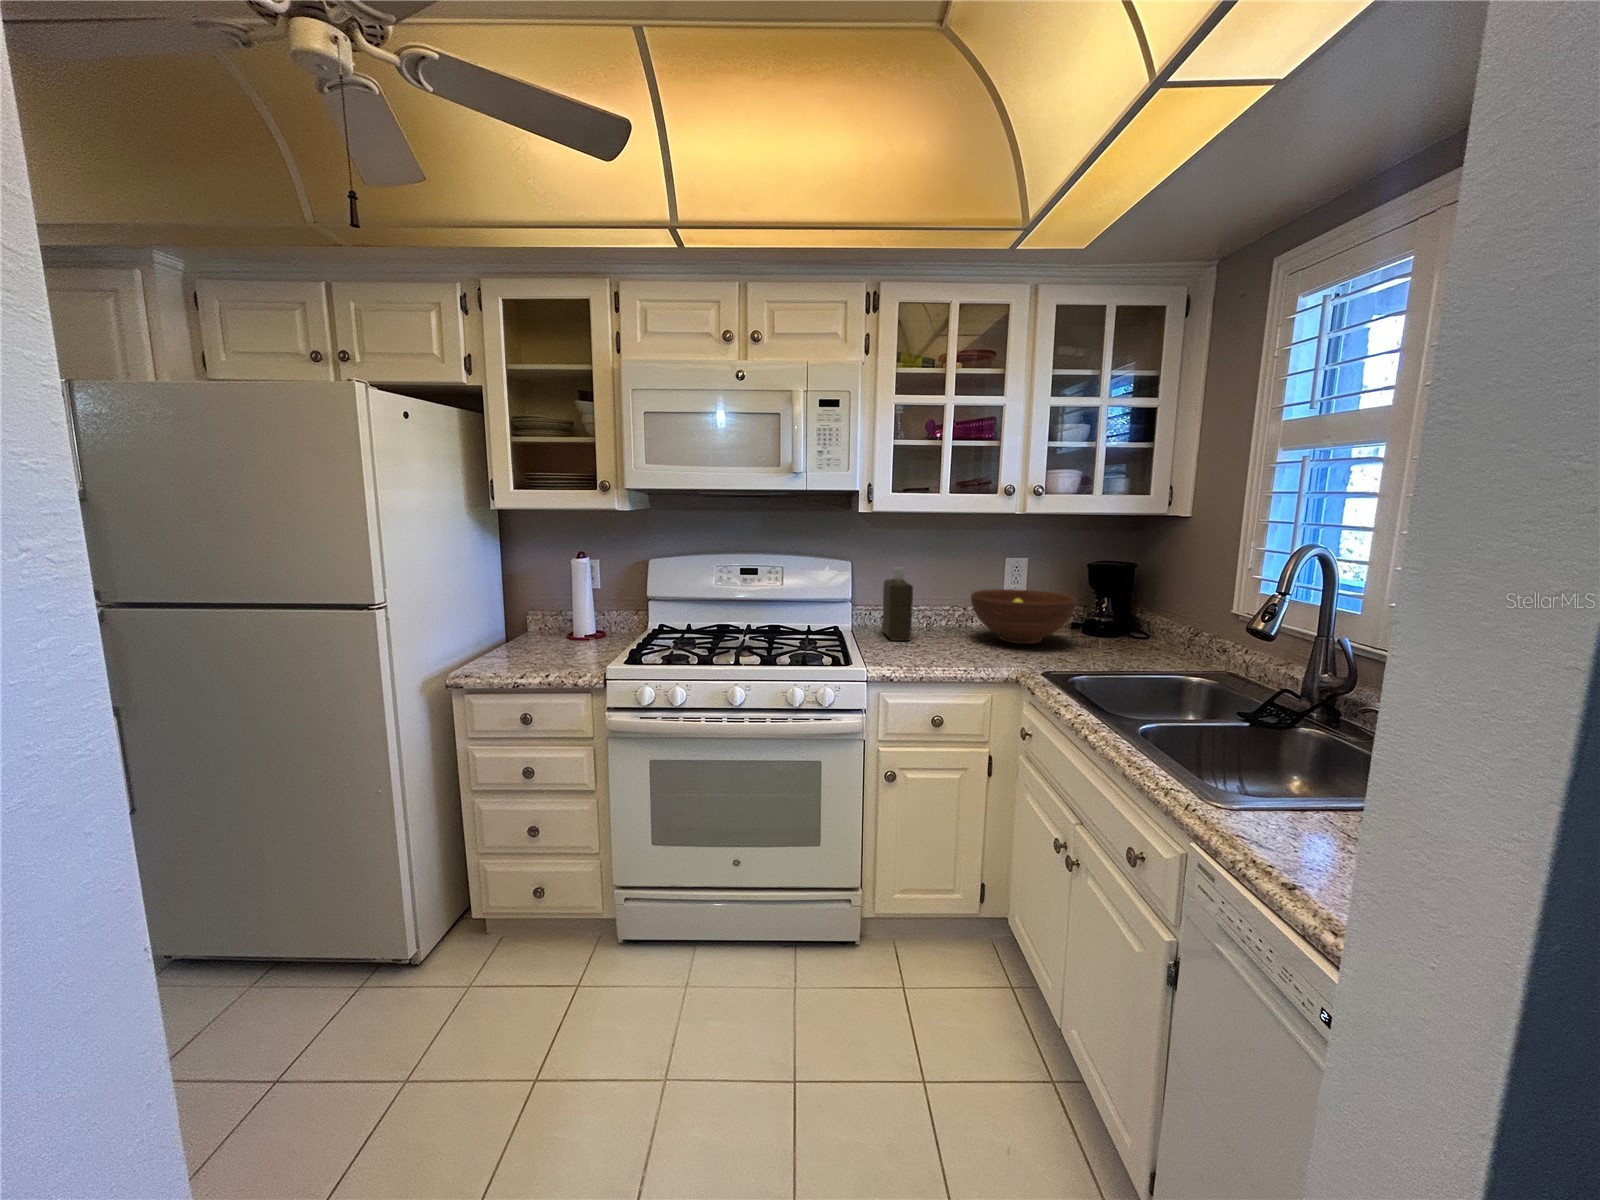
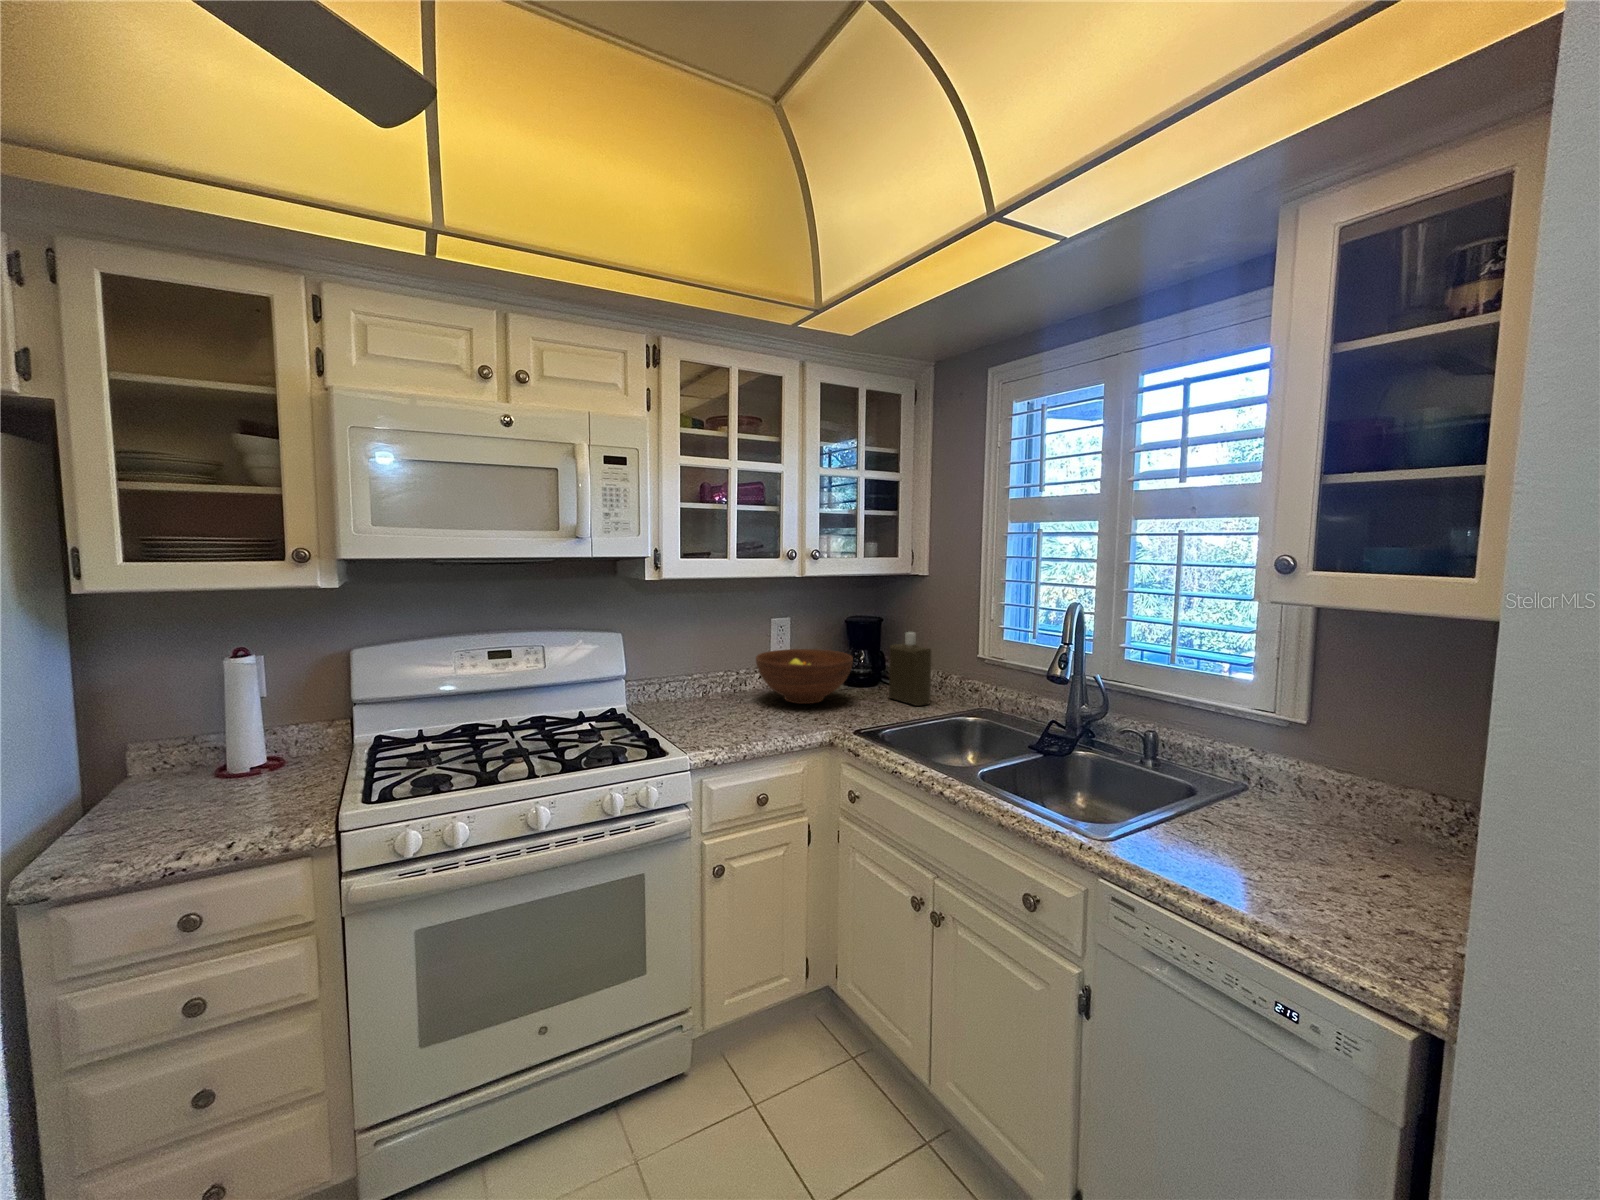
bottle: present [882,567,913,641] -> present [889,632,931,706]

